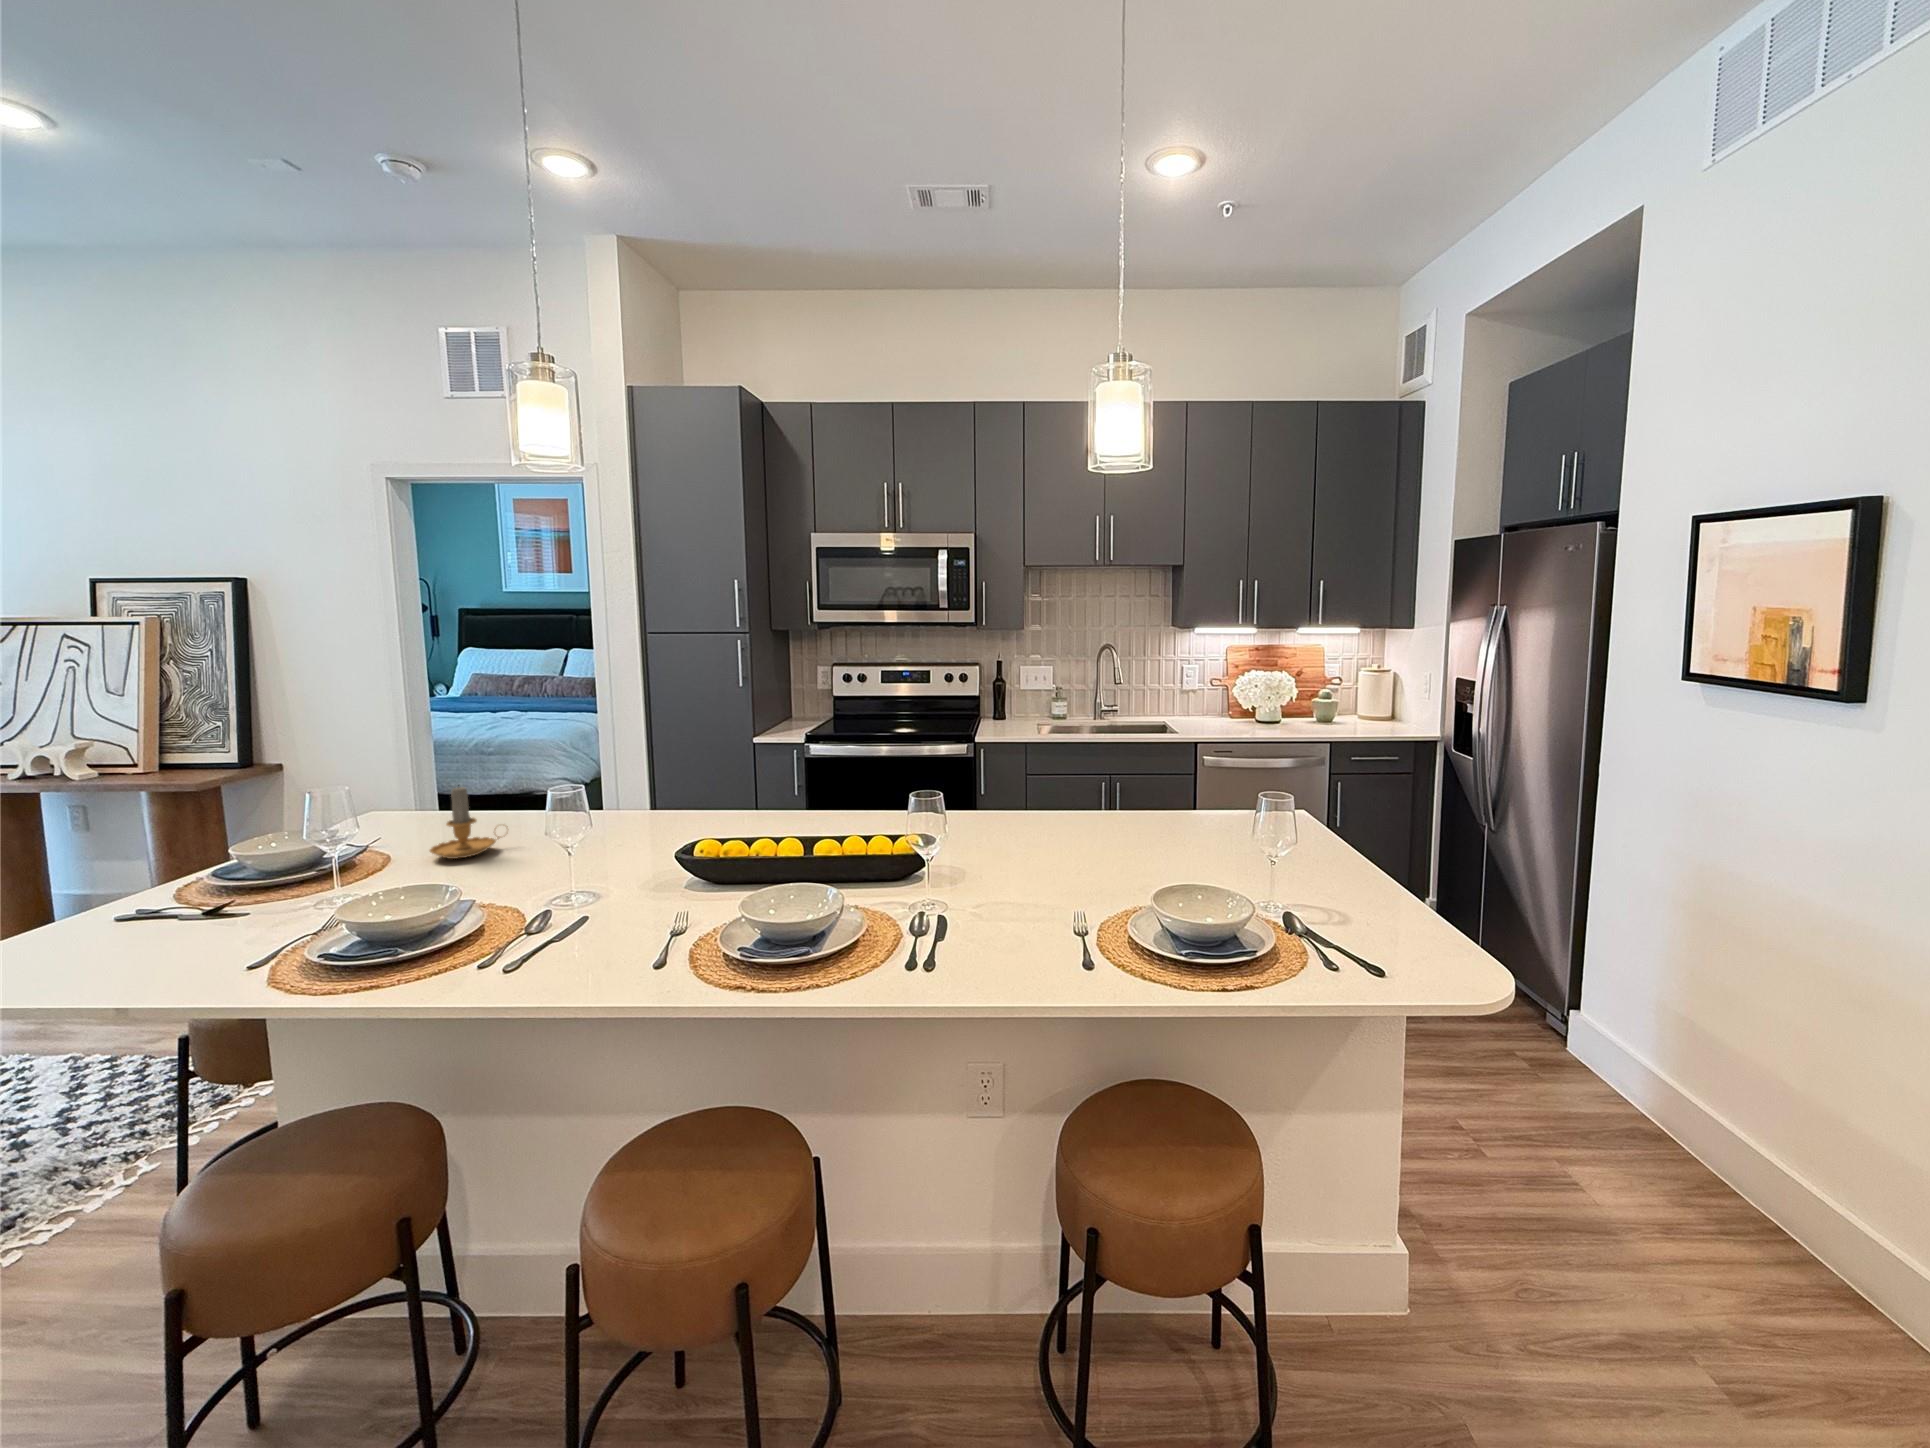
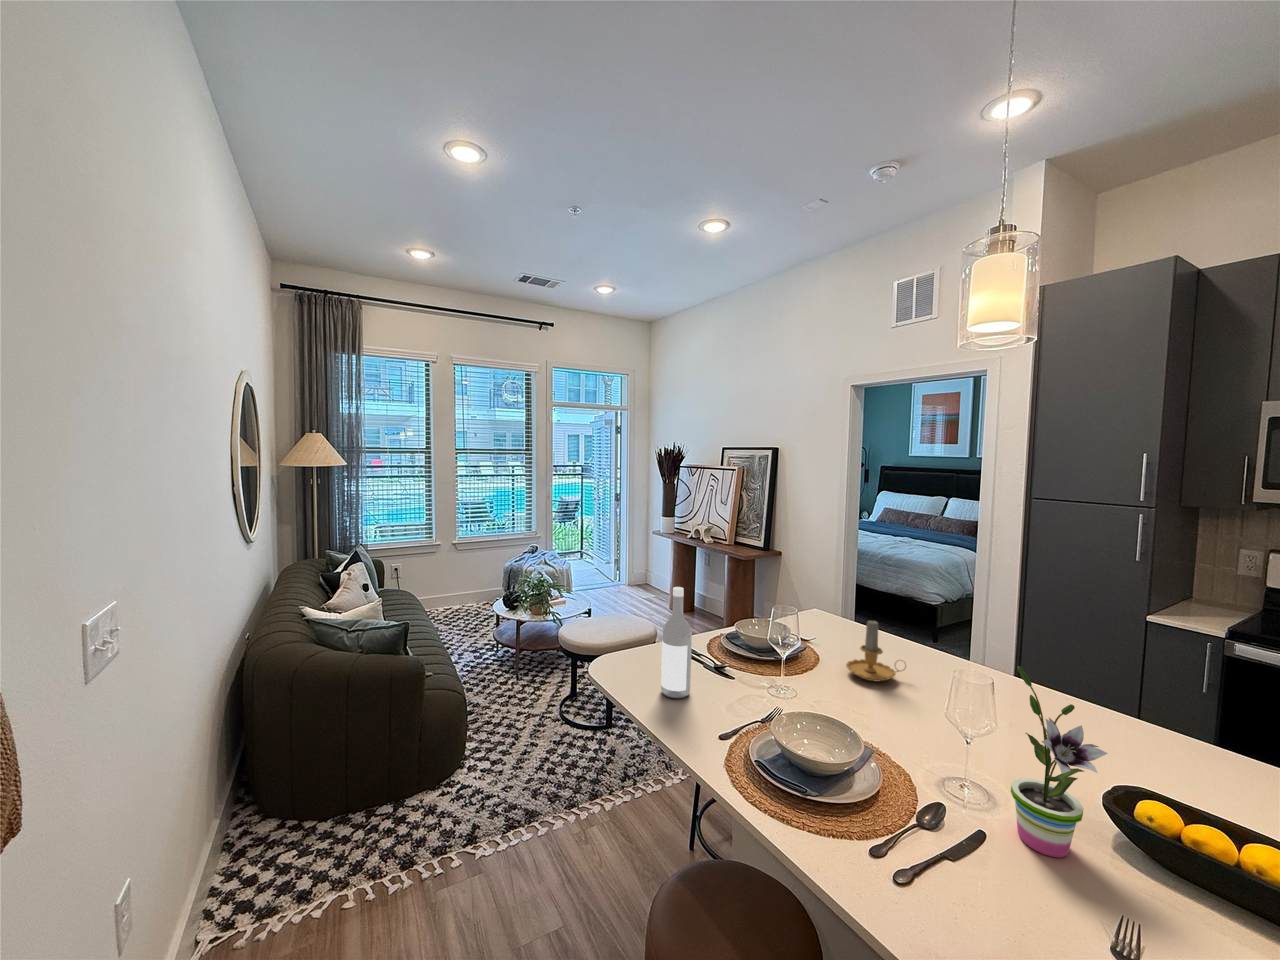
potted plant: none [596,765,663,911] -> present [1011,666,1108,858]
wine bottle: none [86,796,164,969] -> present [661,587,692,698]

